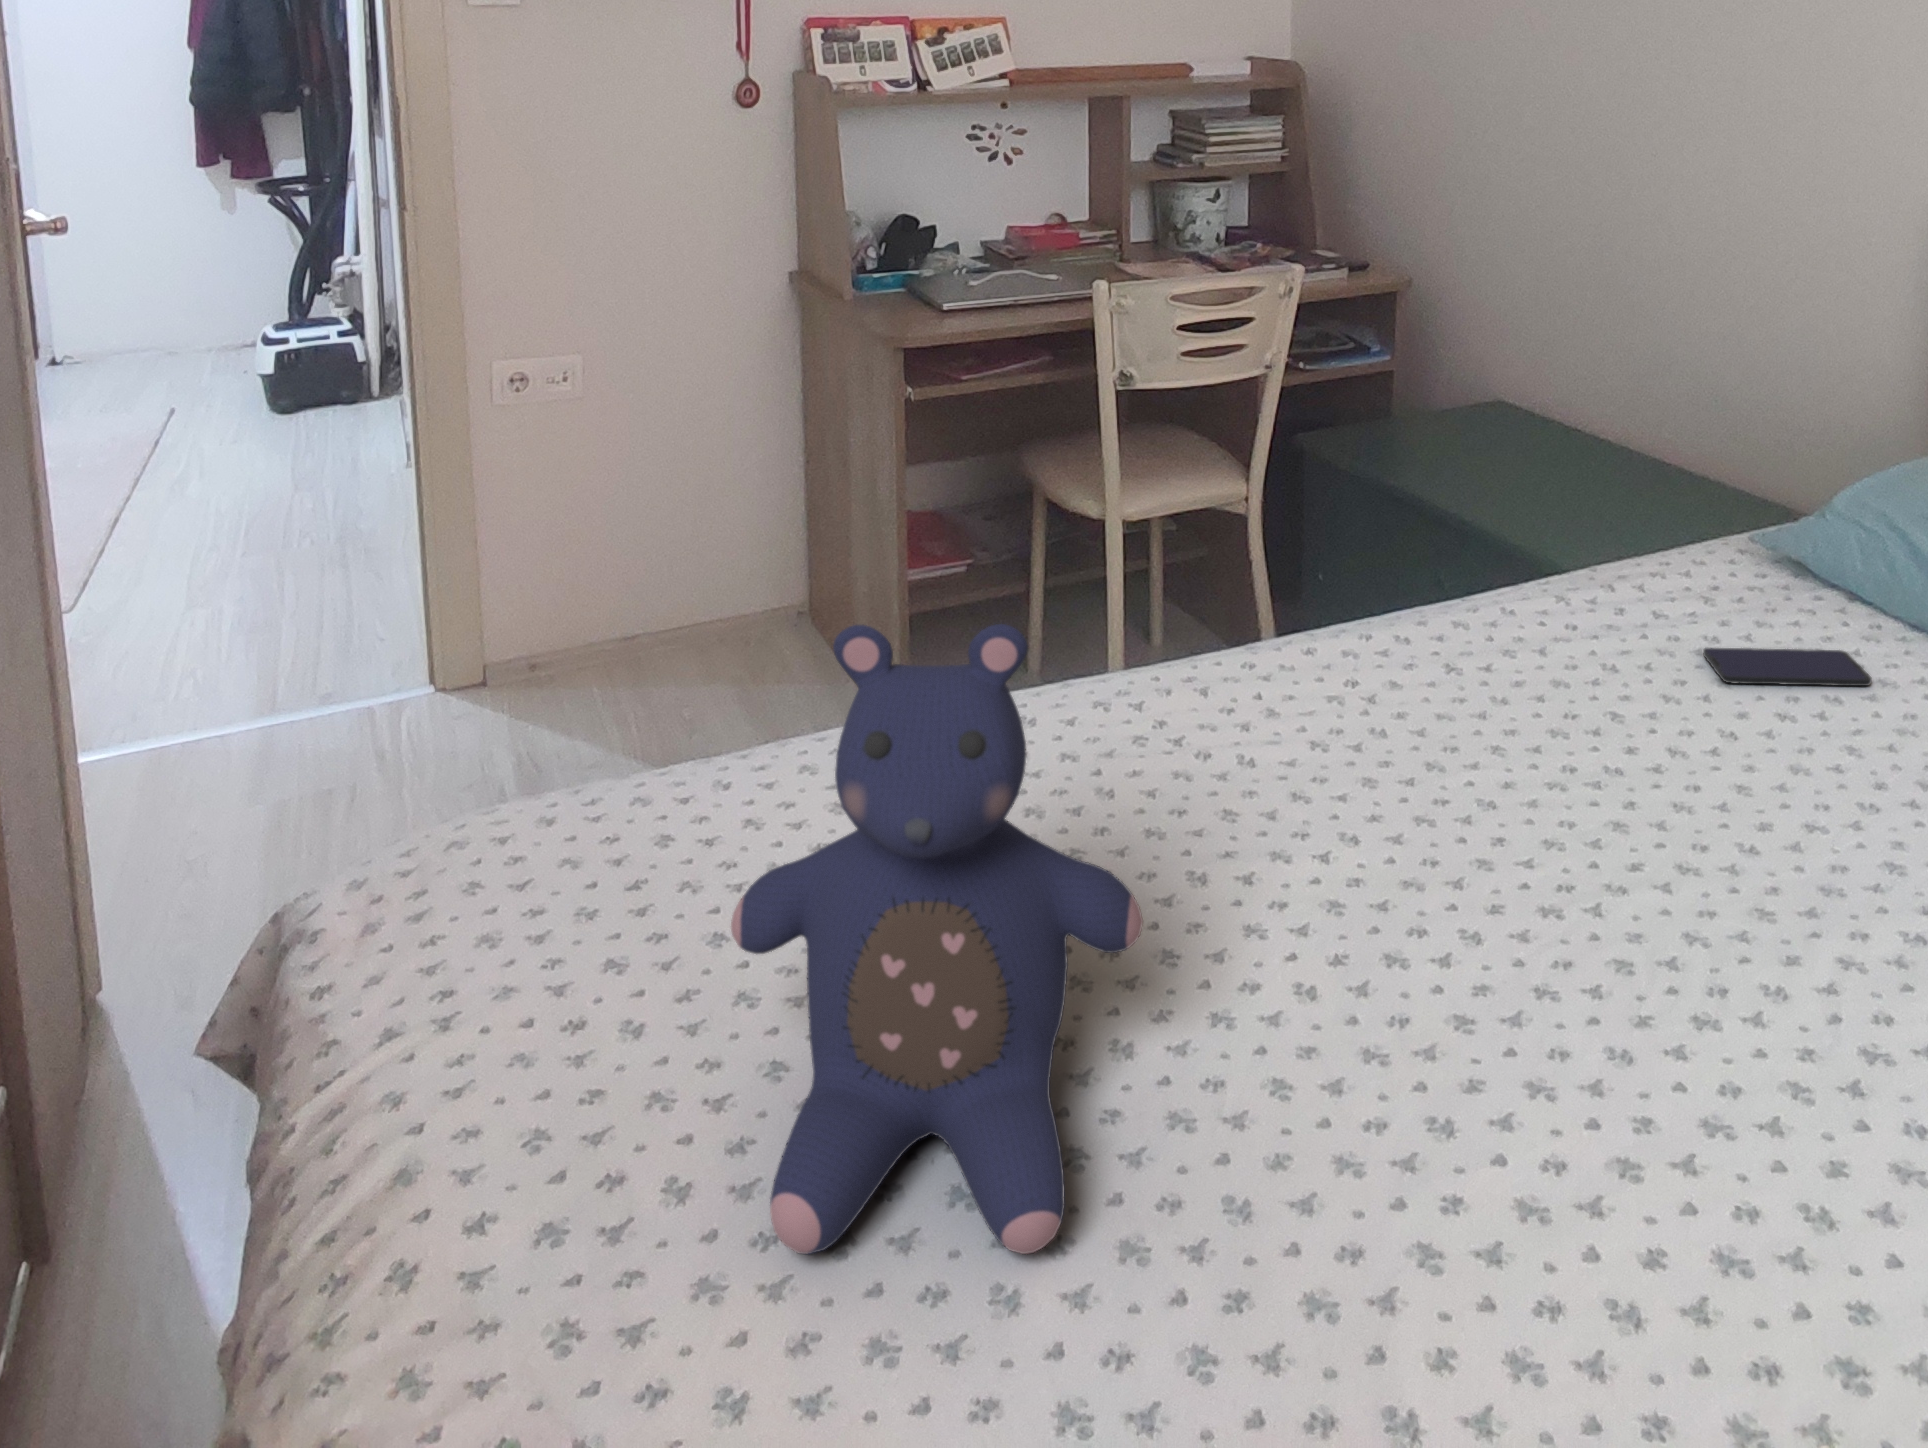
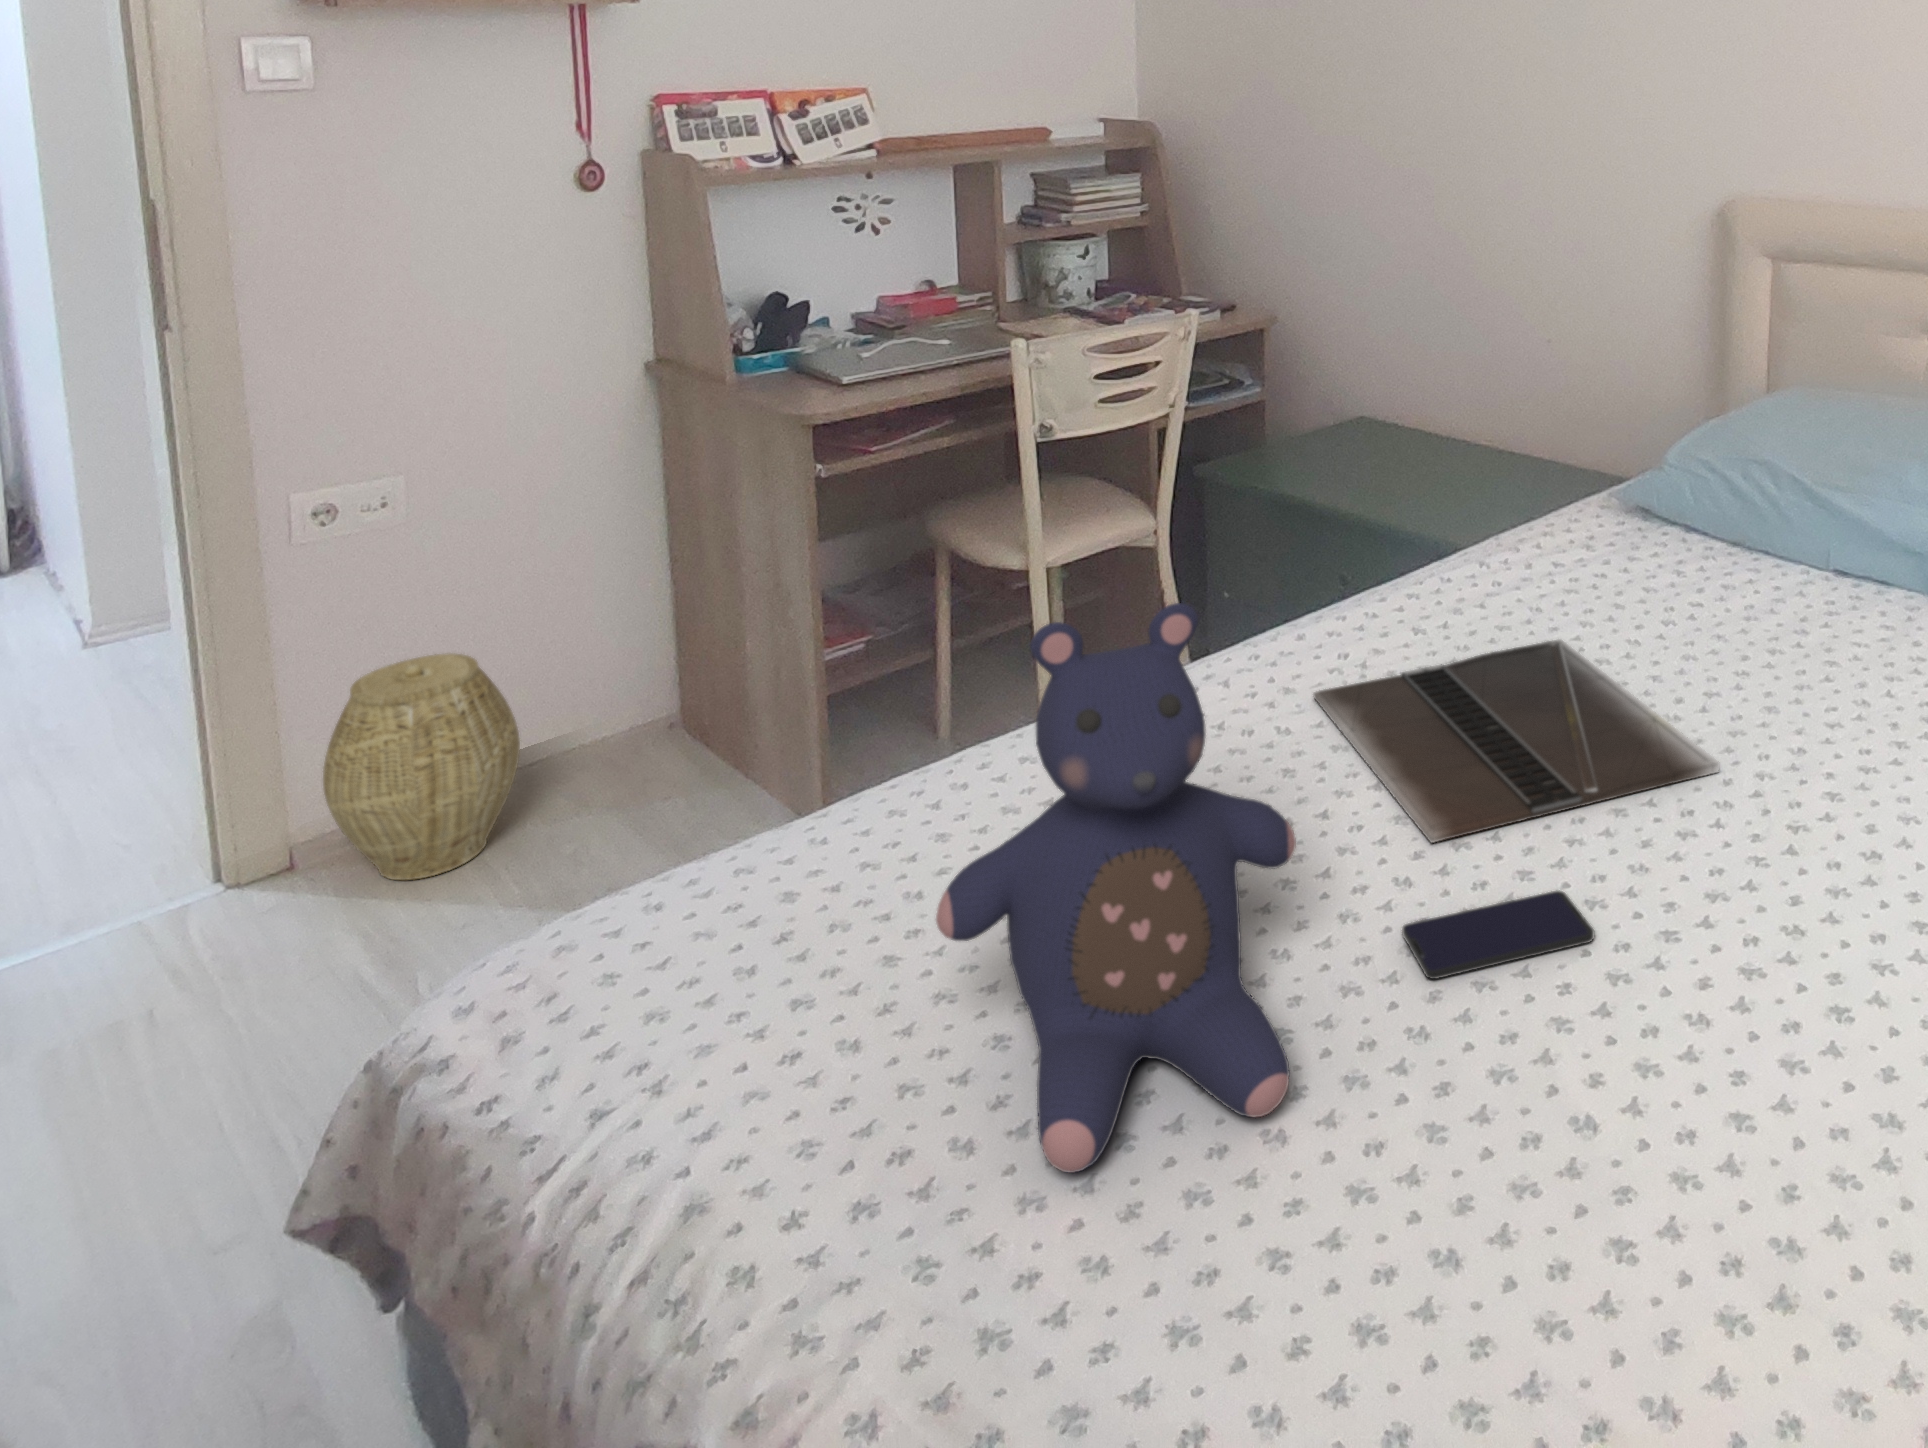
woven basket: none [504,523,658,721] -> present [323,654,520,880]
smartphone: present [1703,648,1872,686] -> present [1402,890,1595,979]
laptop: none [1300,718,1787,951] -> present [1314,639,1719,843]

